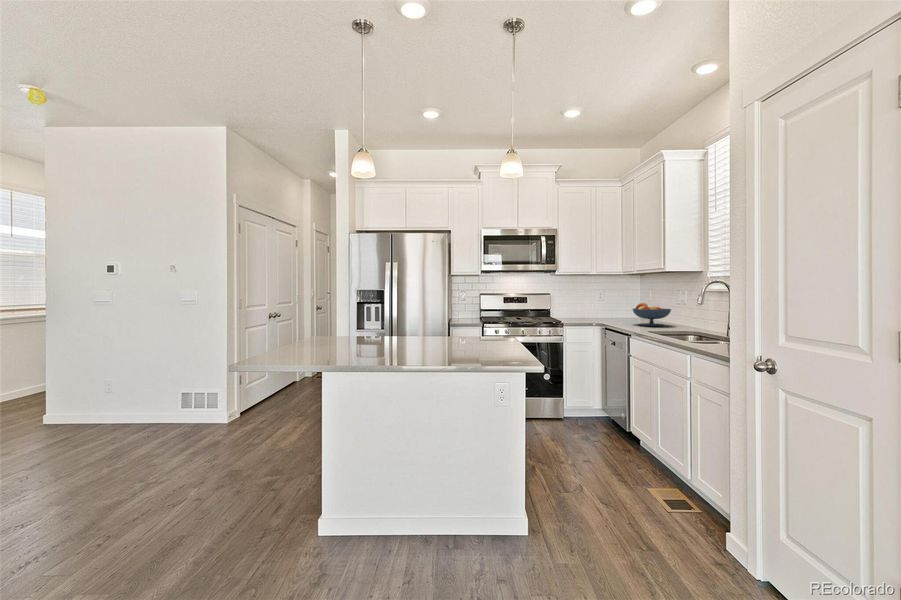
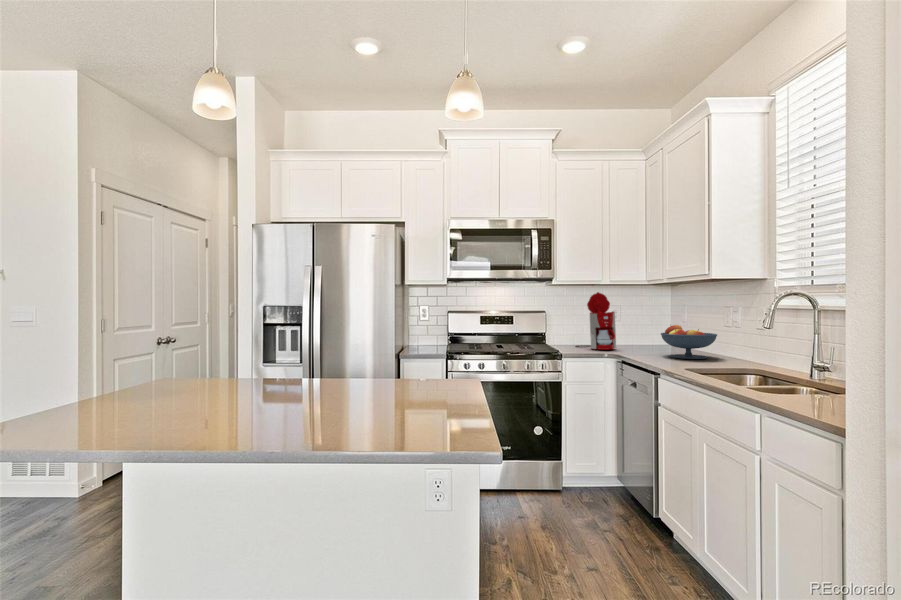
coffee maker: none [572,281,602,321] -> present [575,292,616,350]

